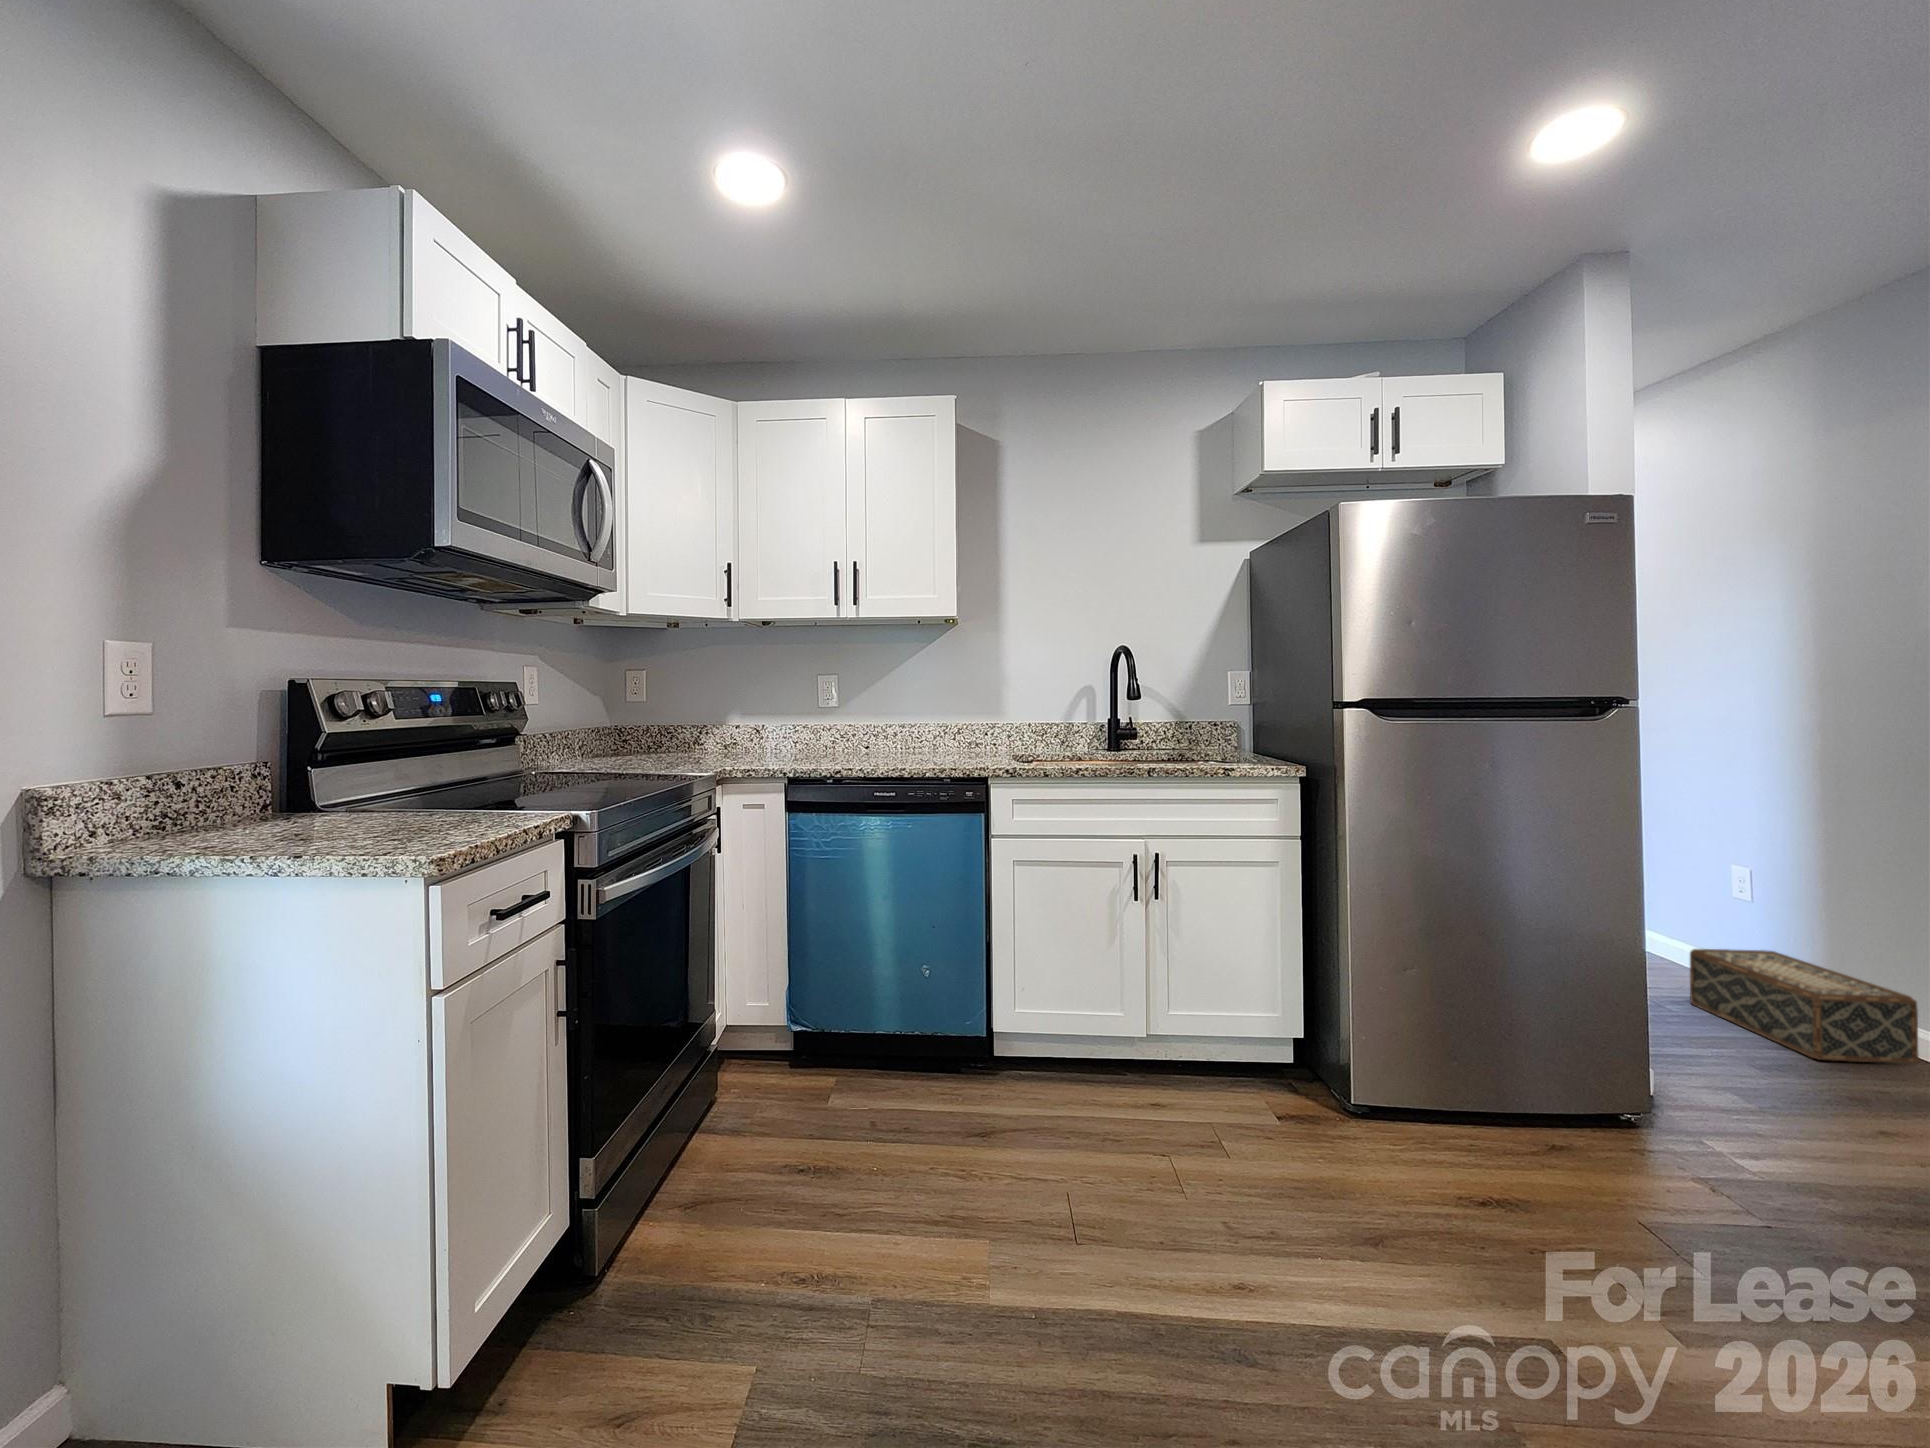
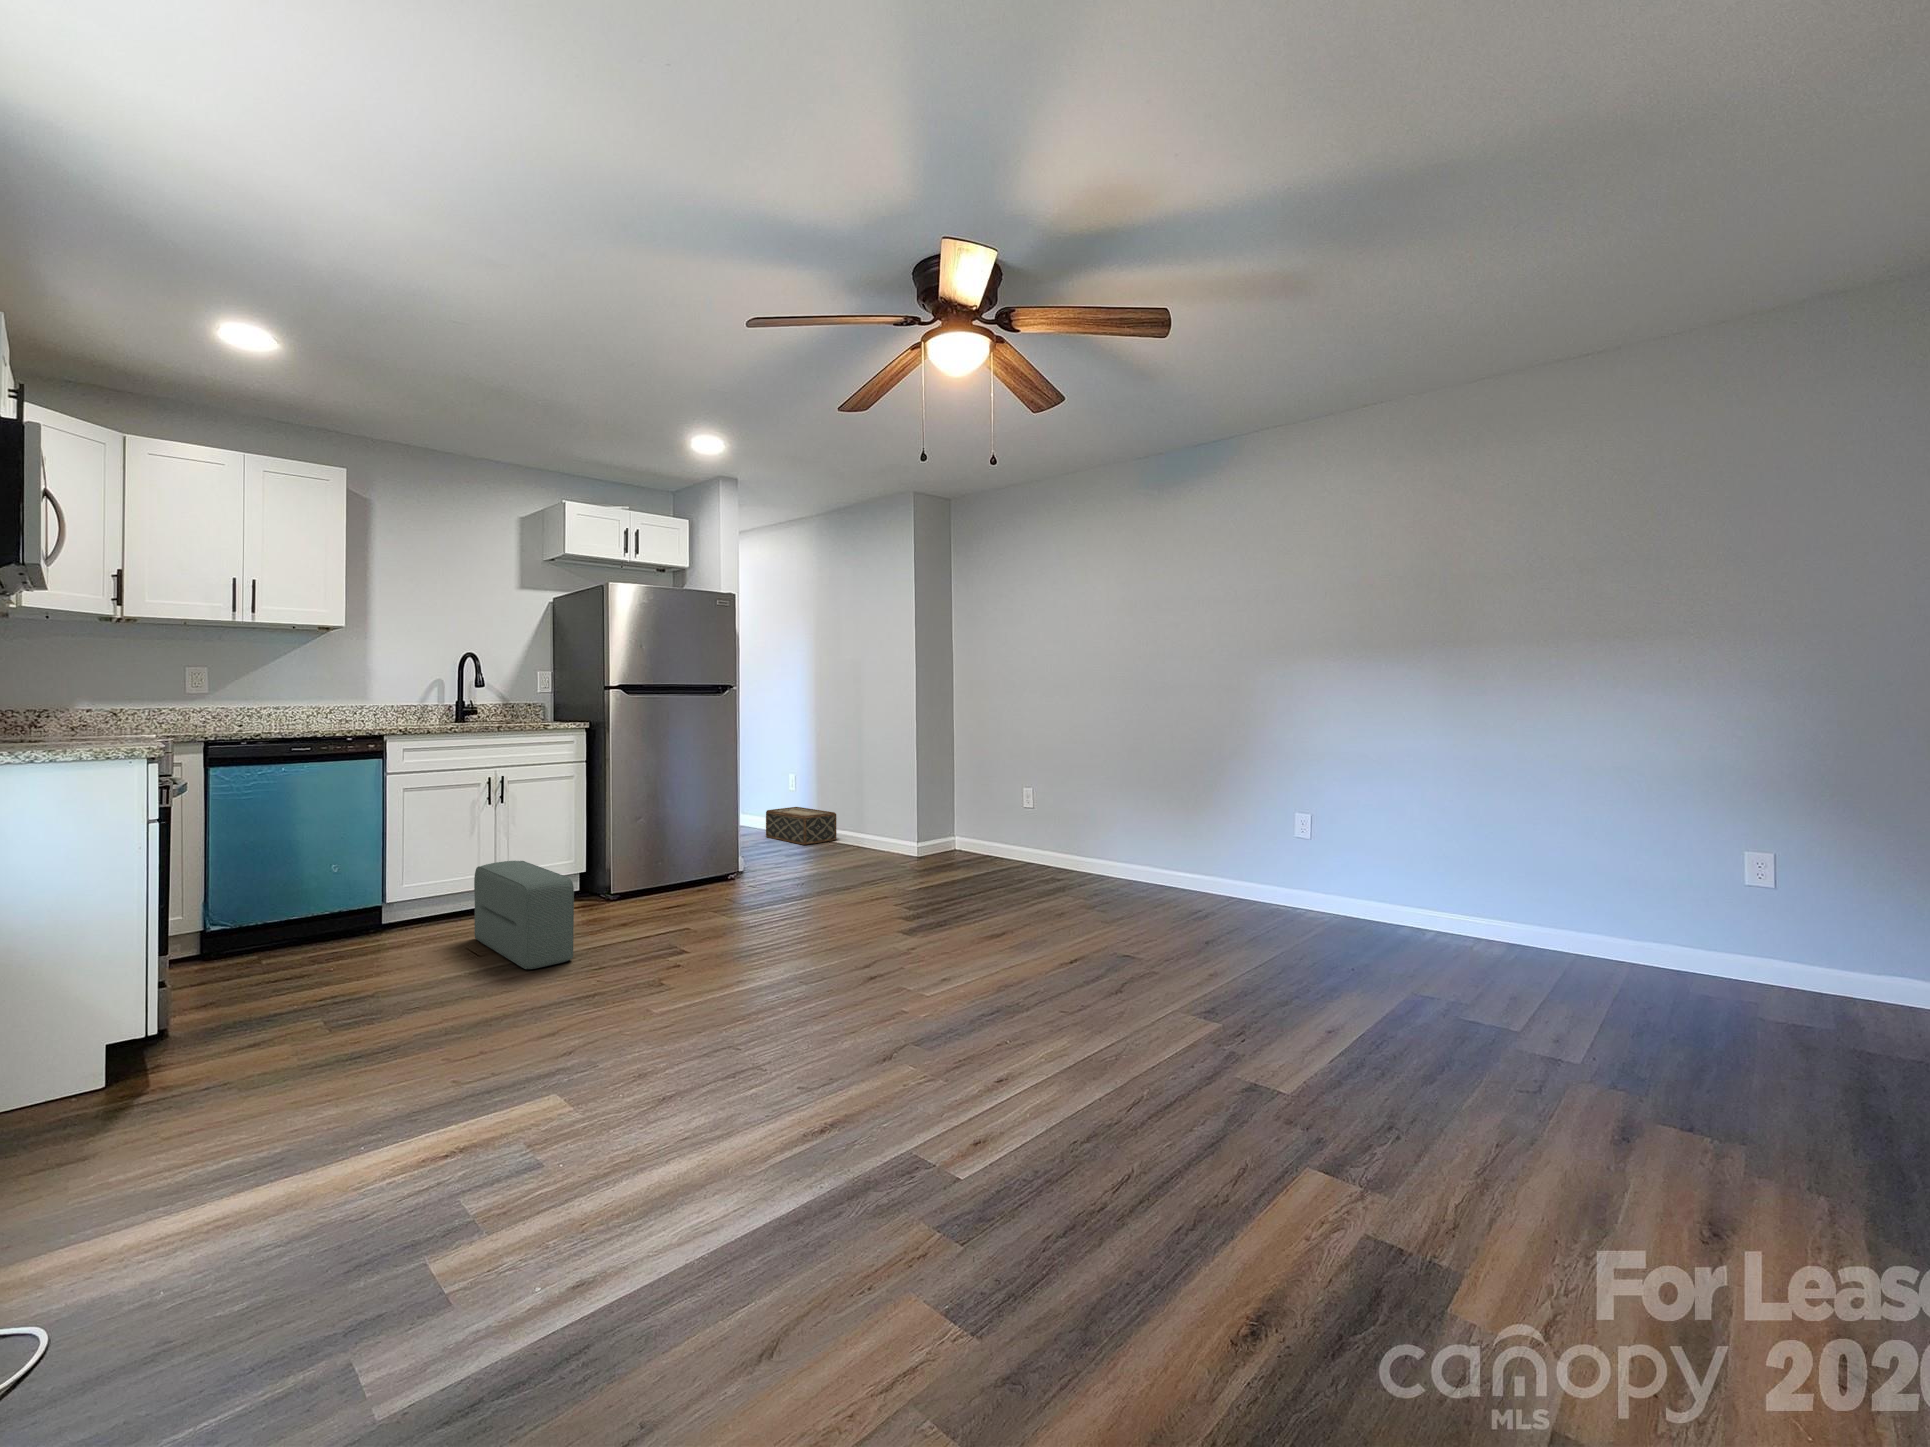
pouf: none [1085,1034,1237,1359] -> present [474,861,574,969]

